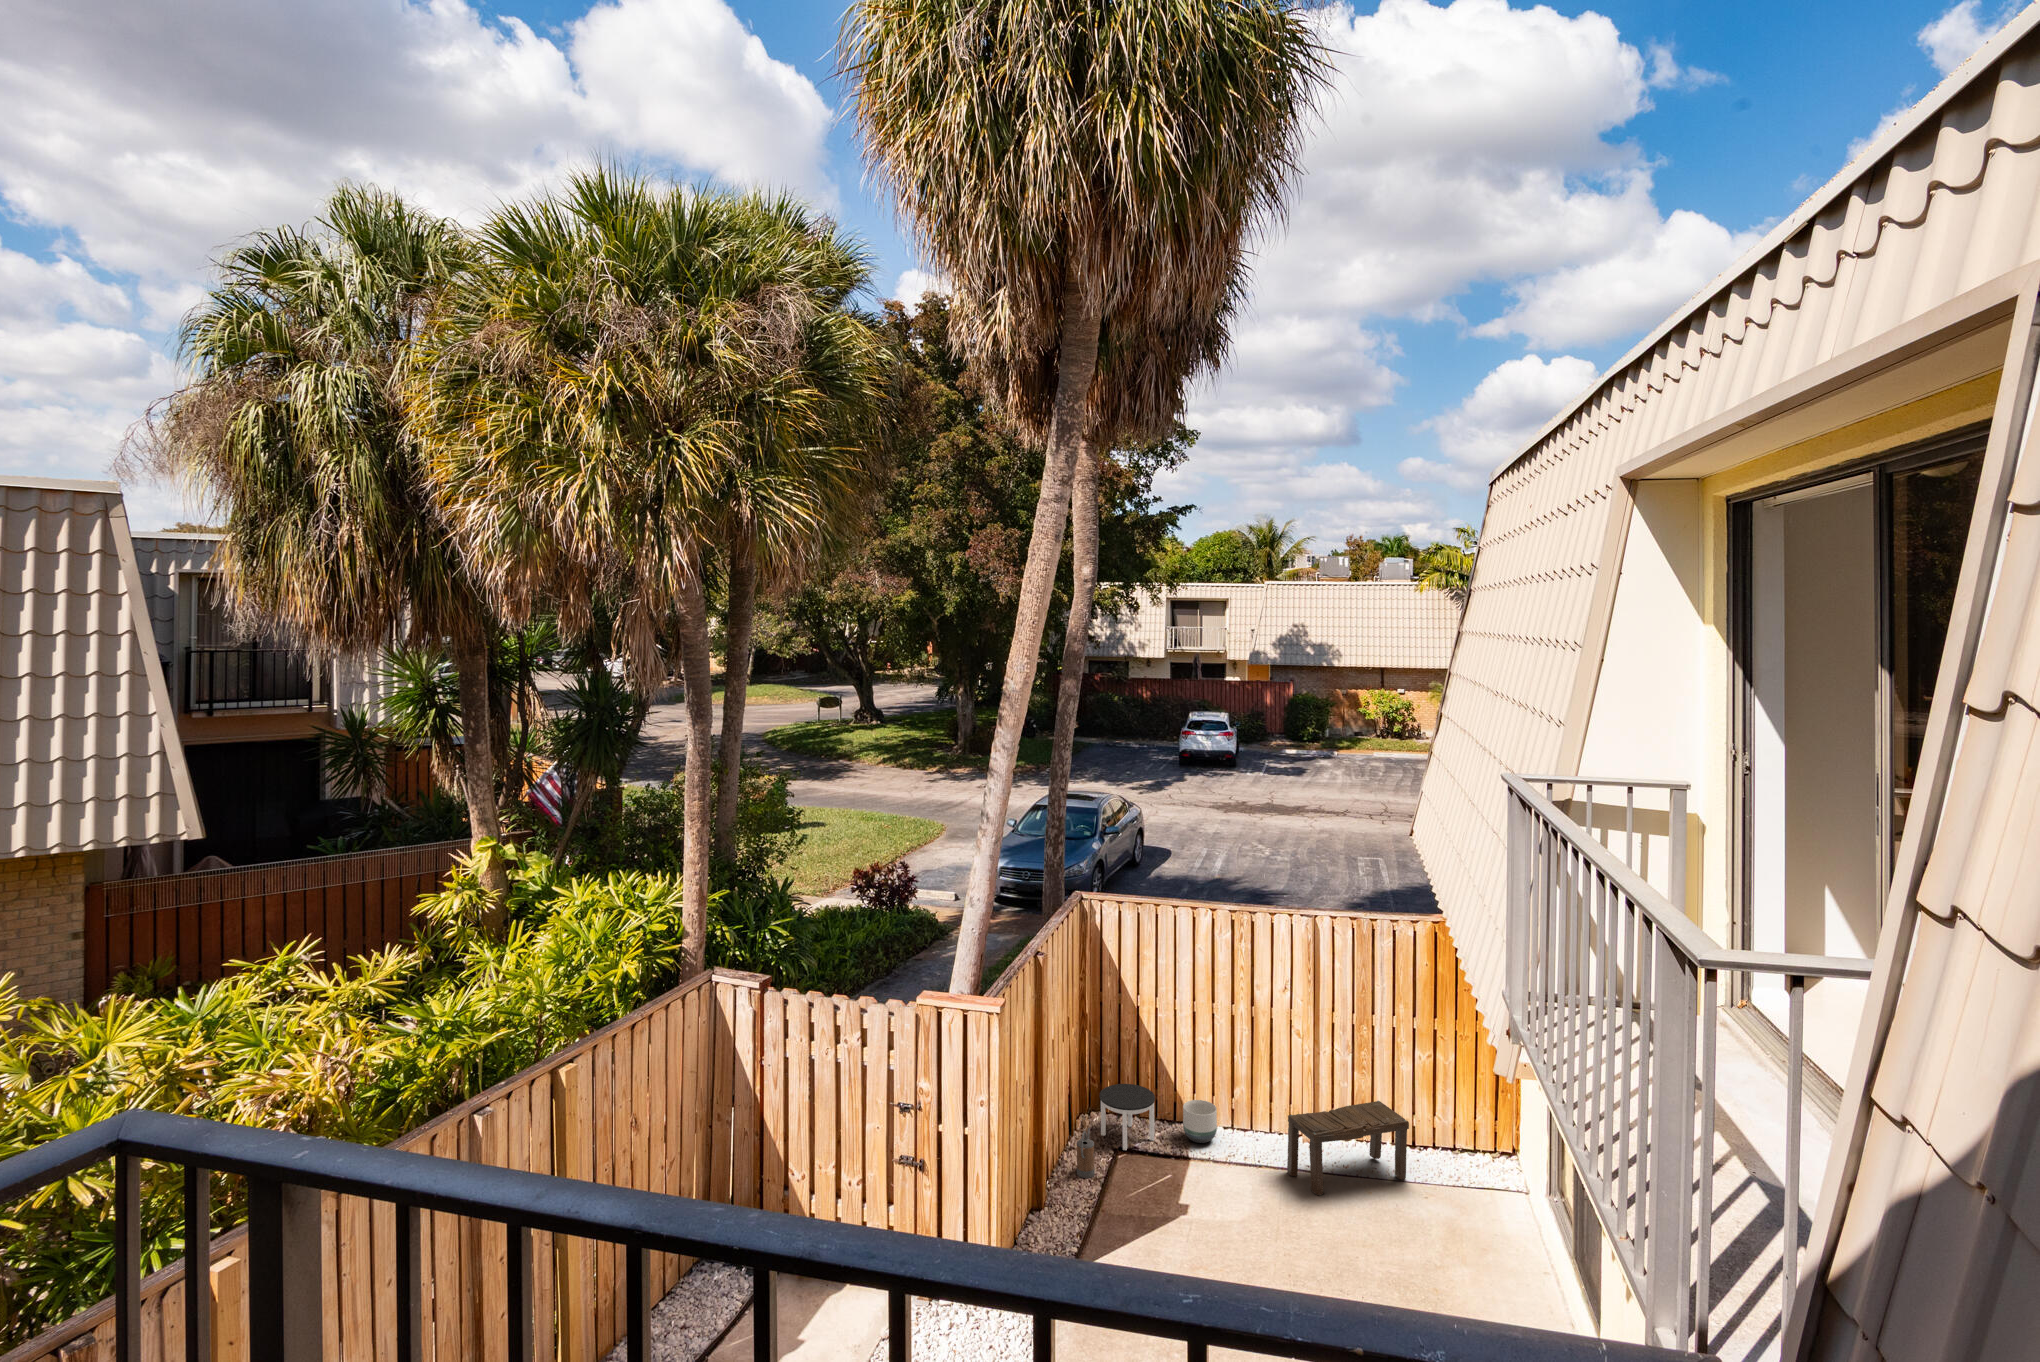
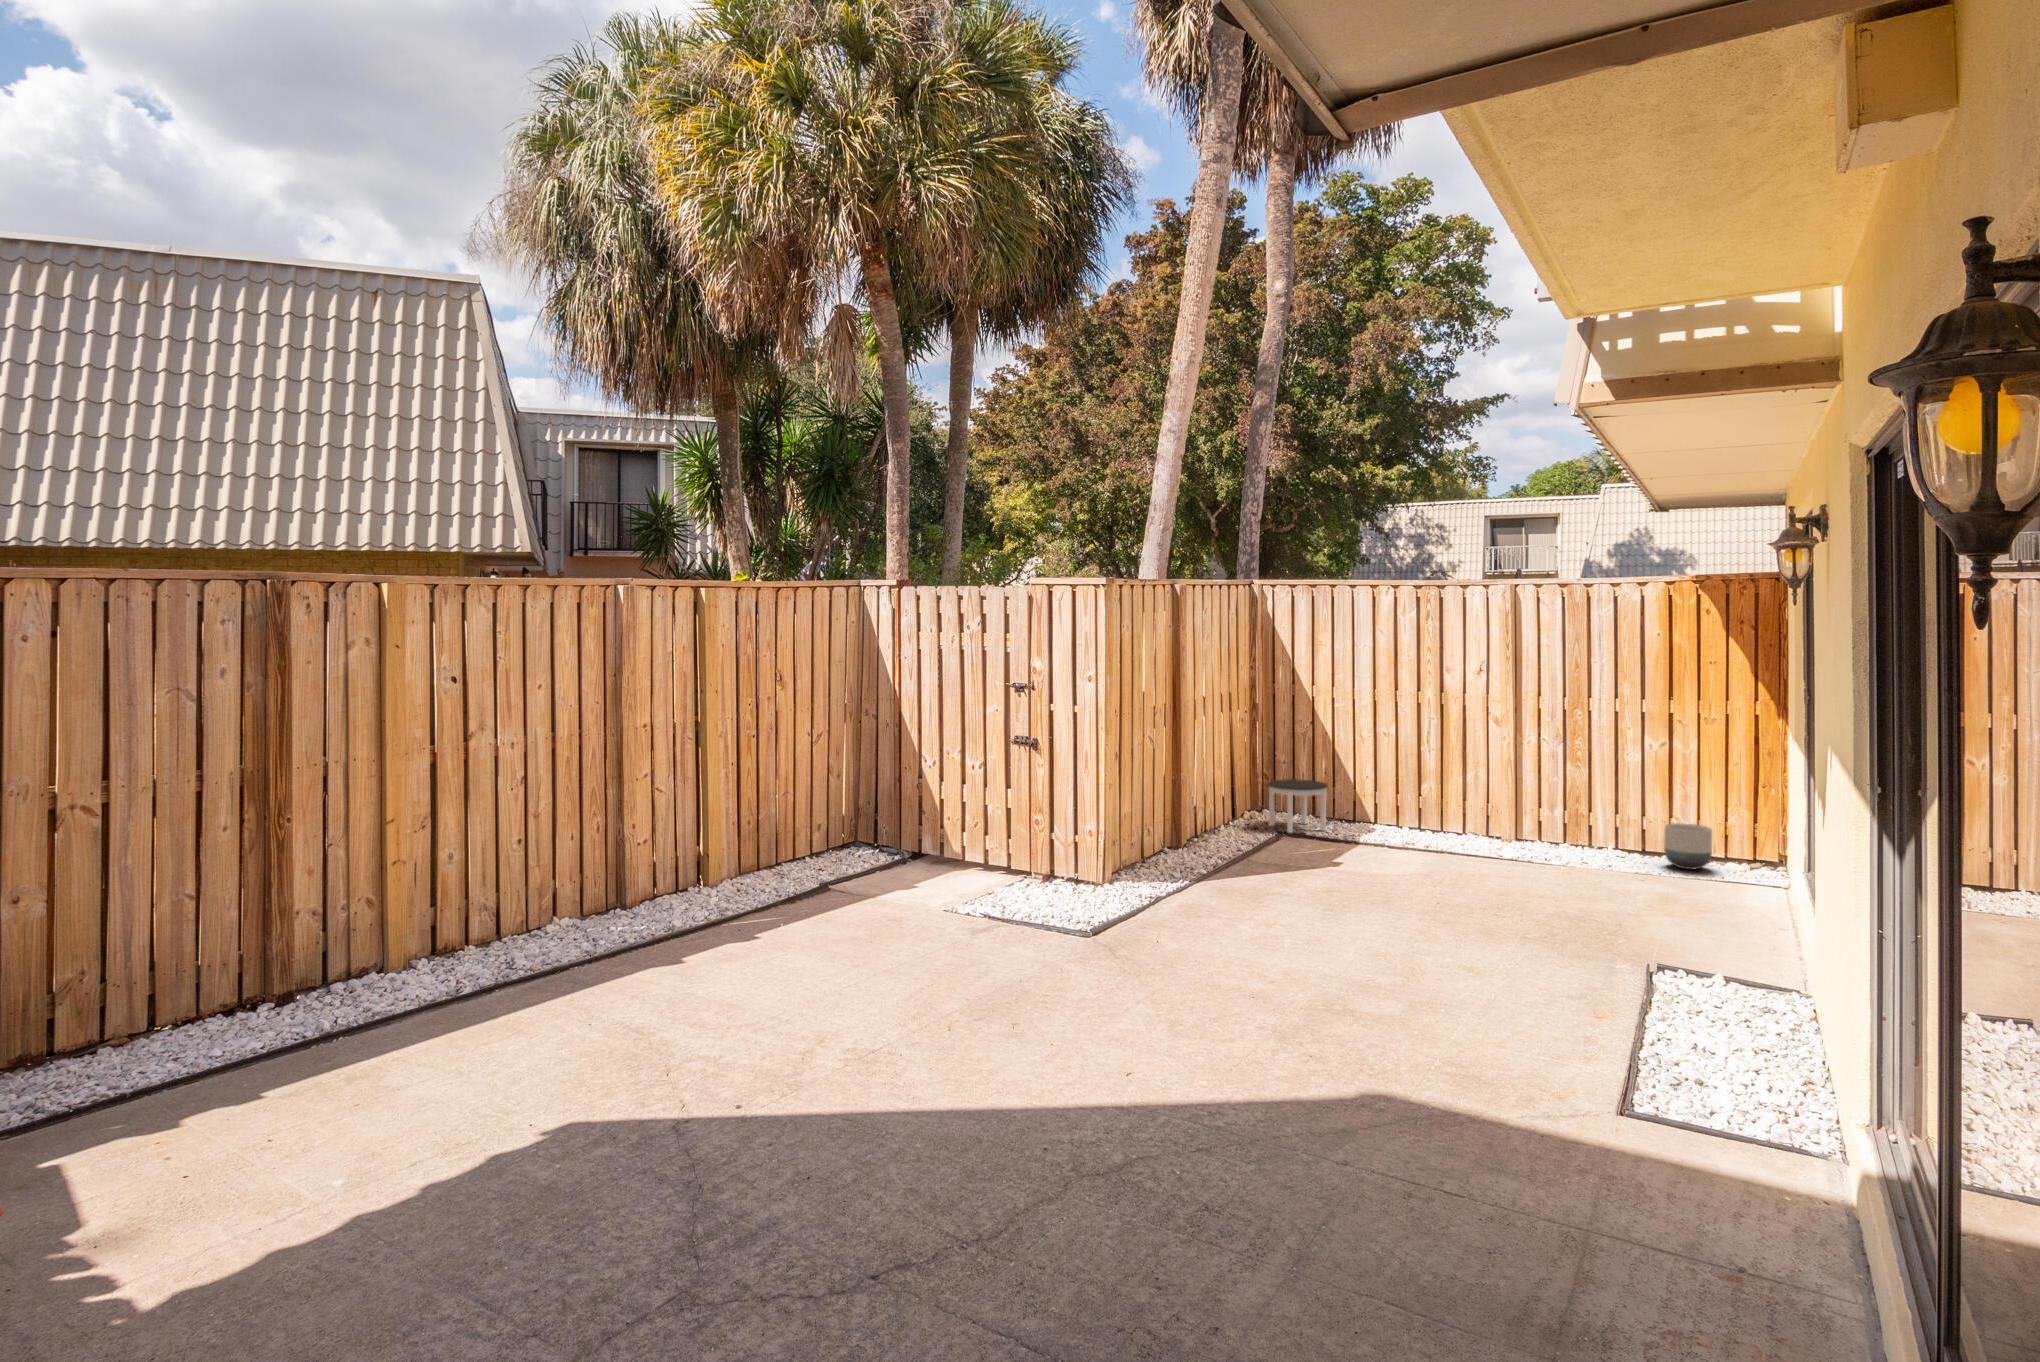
planter: present [1183,1100,1217,1143] -> present [1664,823,1712,870]
bench: present [1287,1101,1409,1196] -> none [1466,787,1611,864]
watering can: present [1077,1128,1095,1178] -> none [1229,793,1249,842]

